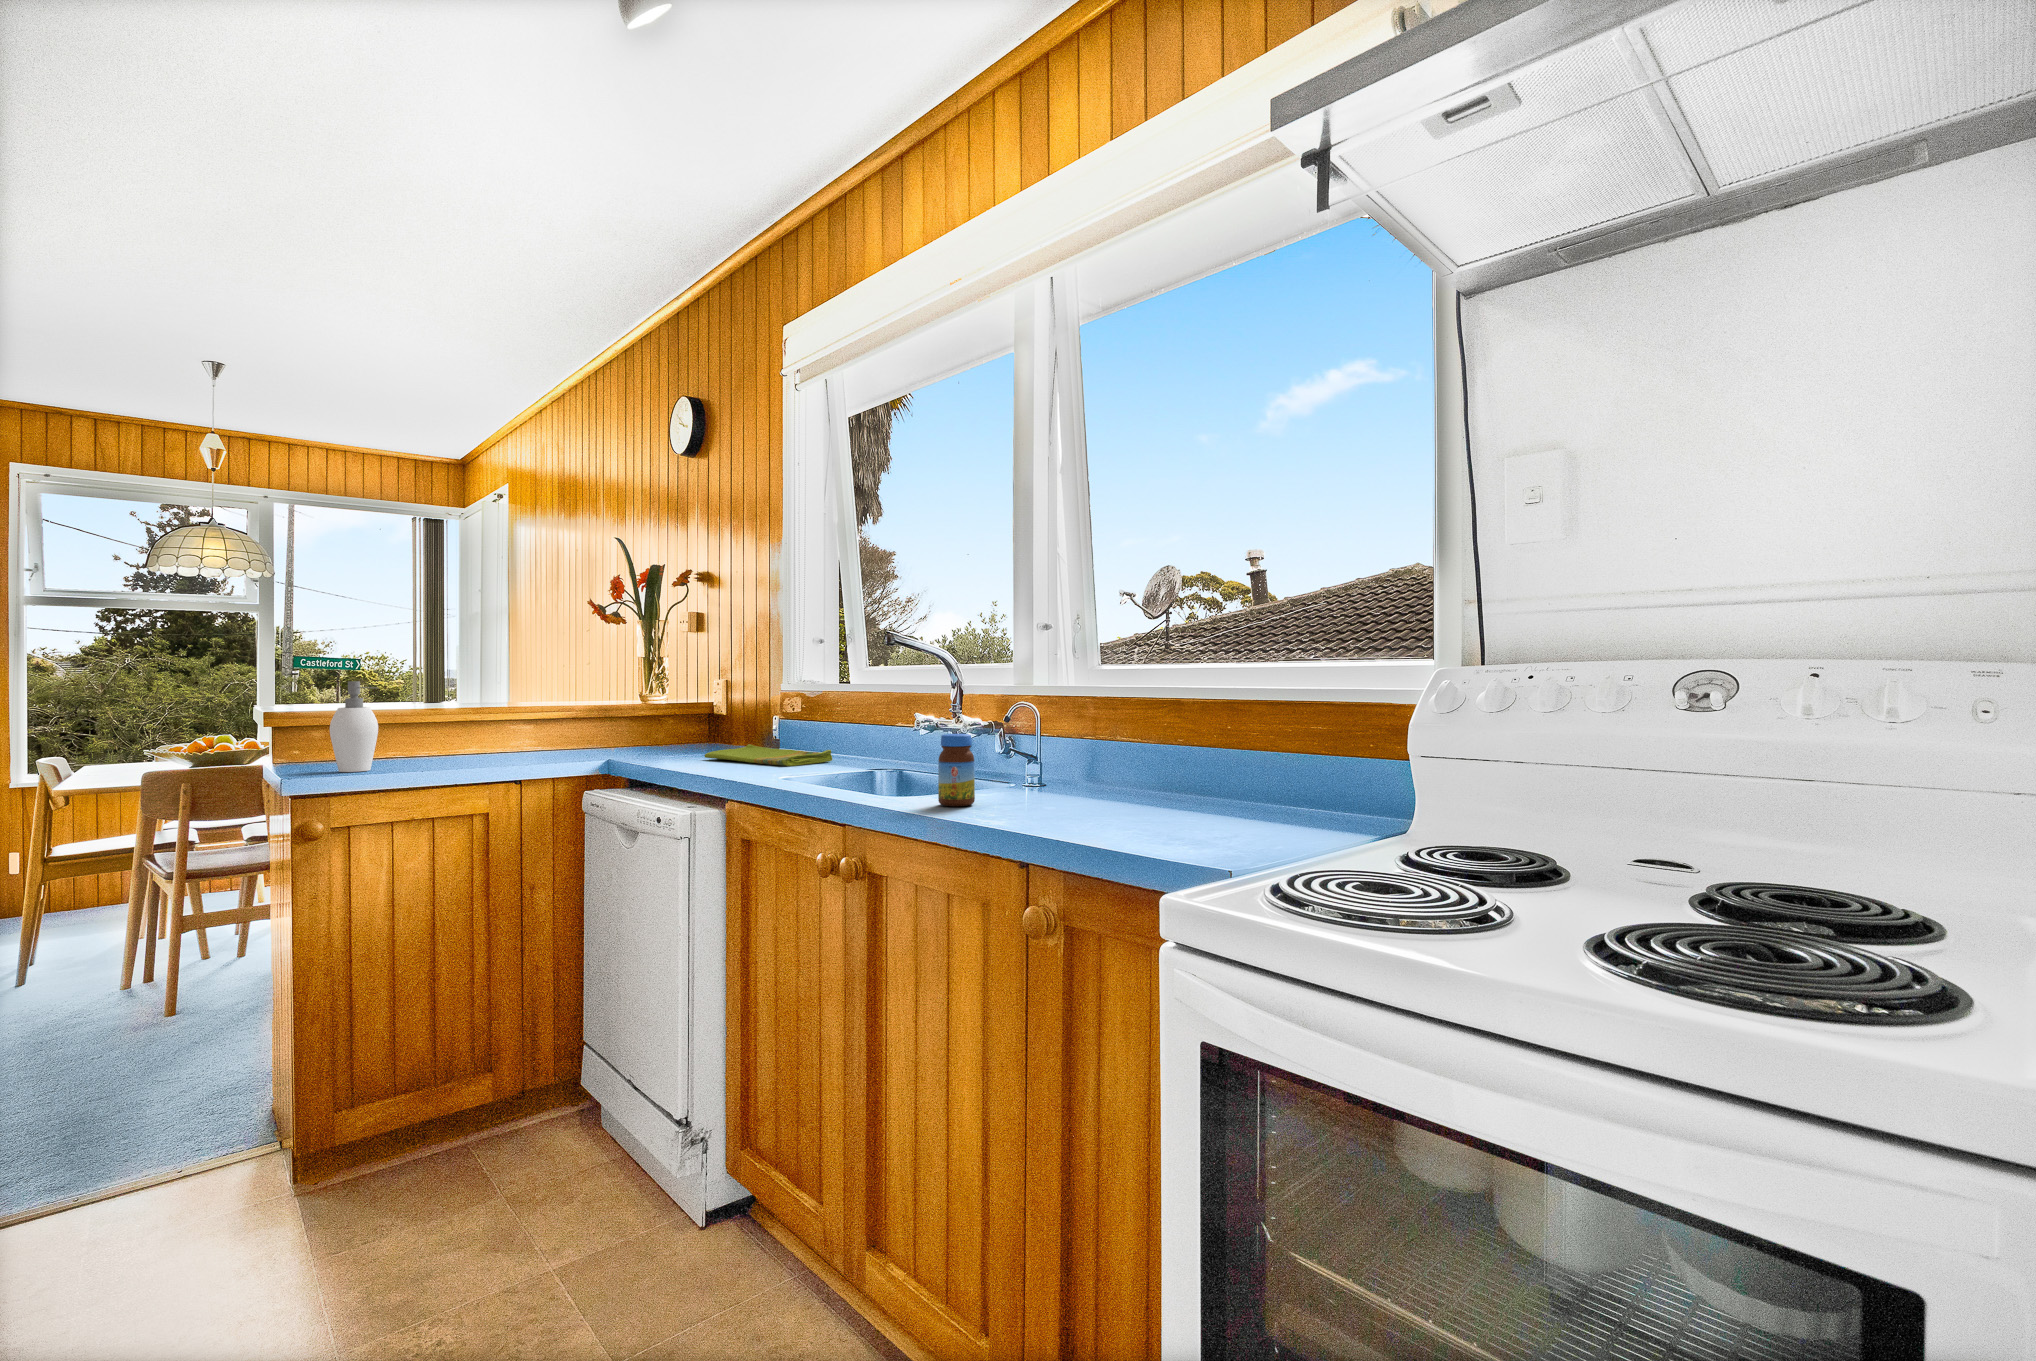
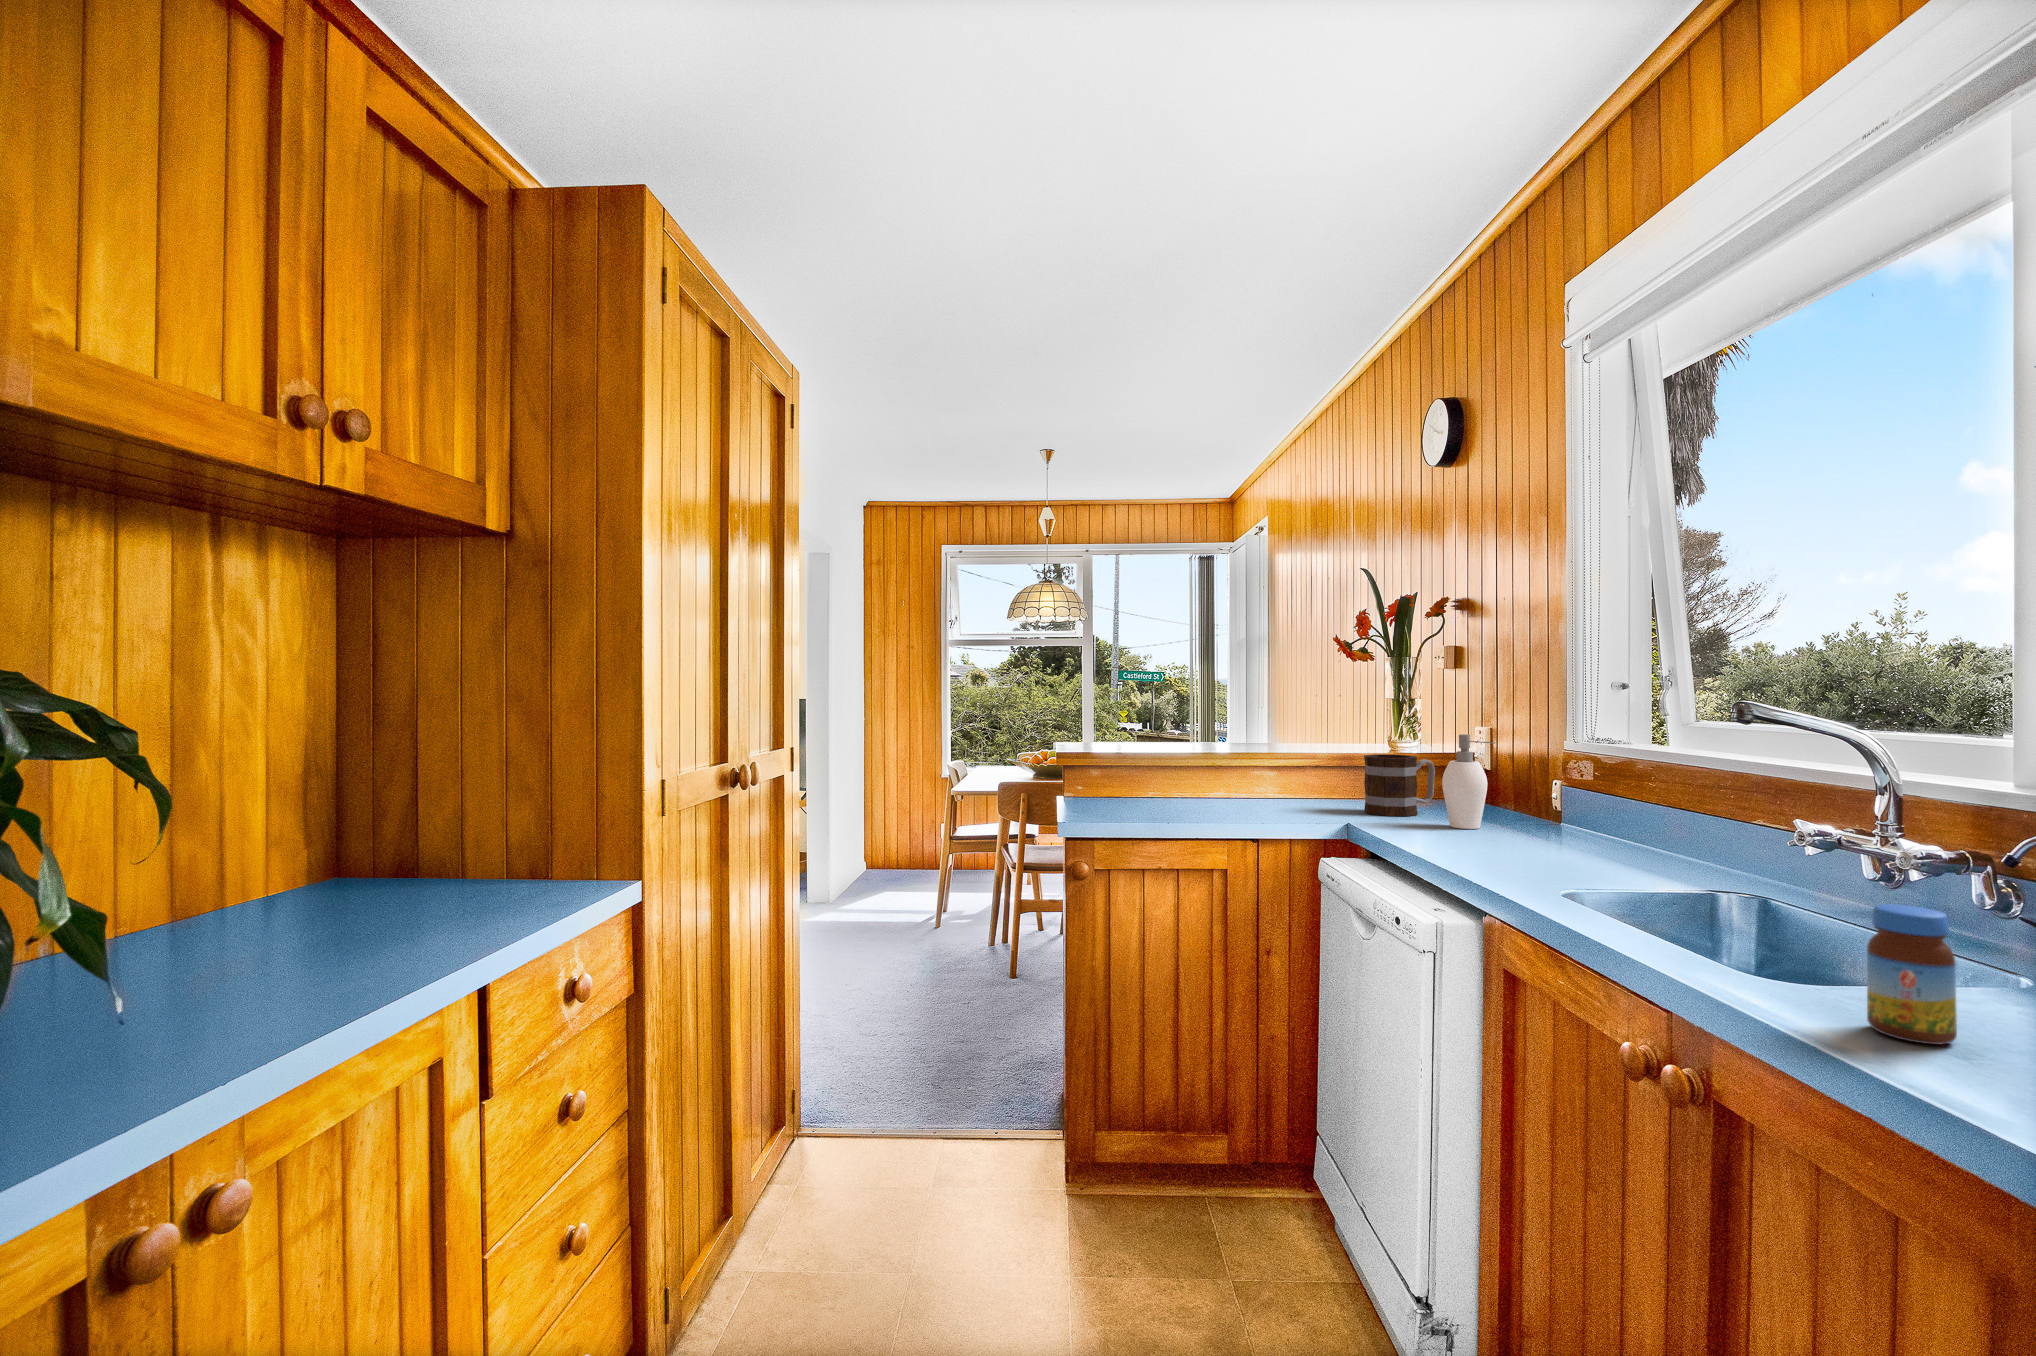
soap dispenser: present [330,681,378,772] -> present [1442,734,1495,829]
mug: none [622,702,684,754] -> present [1364,754,1435,816]
dish towel: present [705,744,832,766] -> none [1458,821,1643,866]

